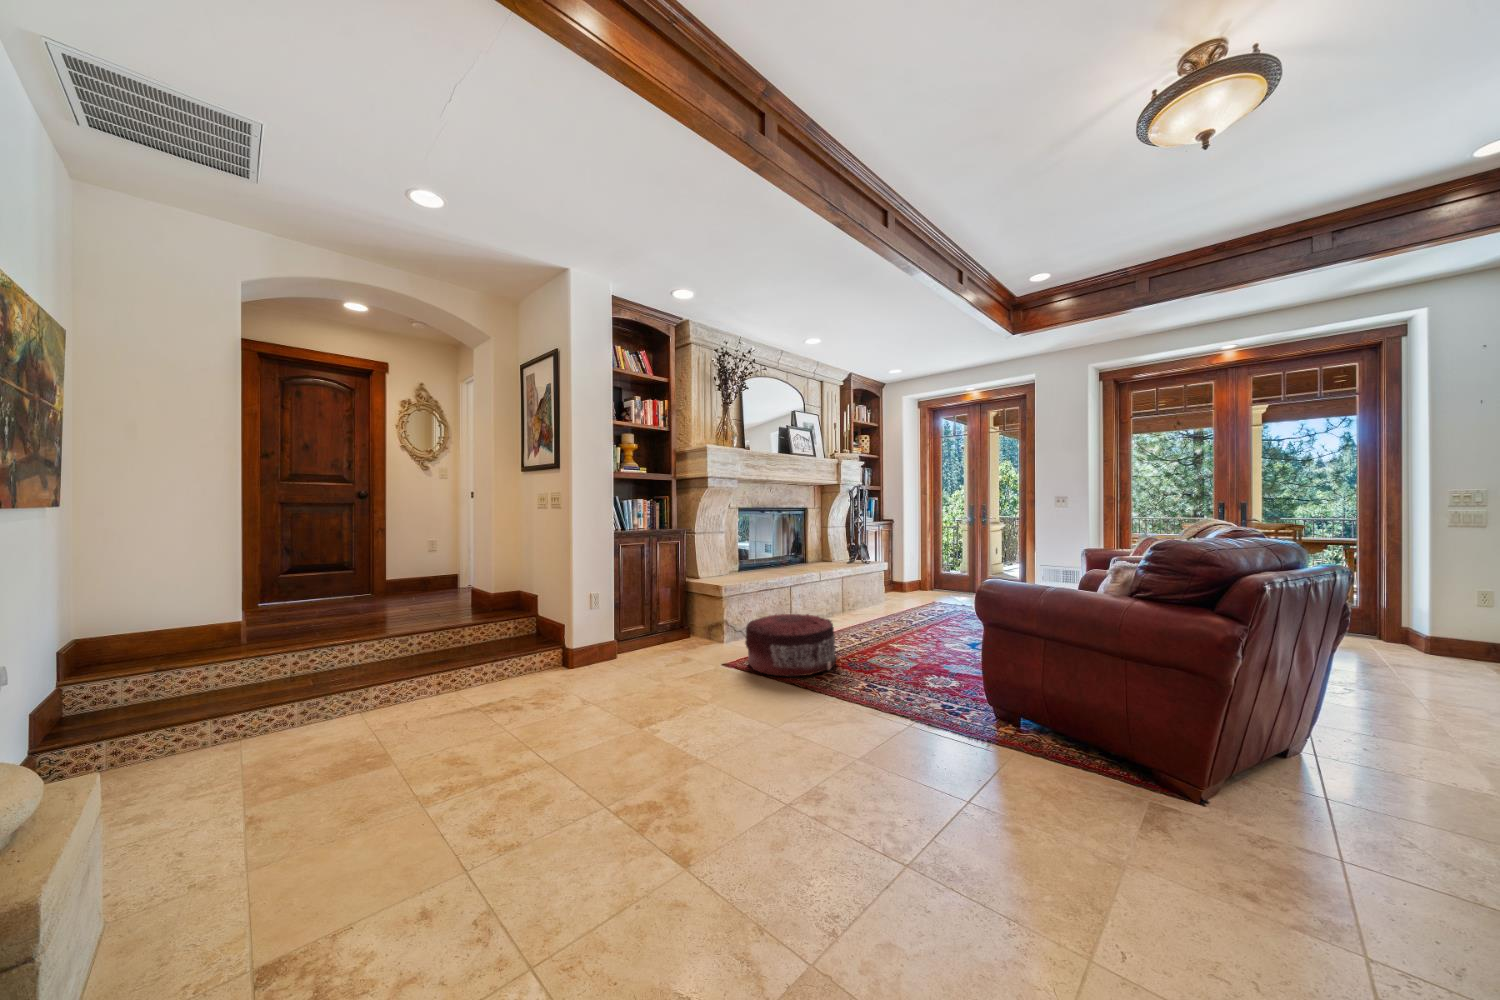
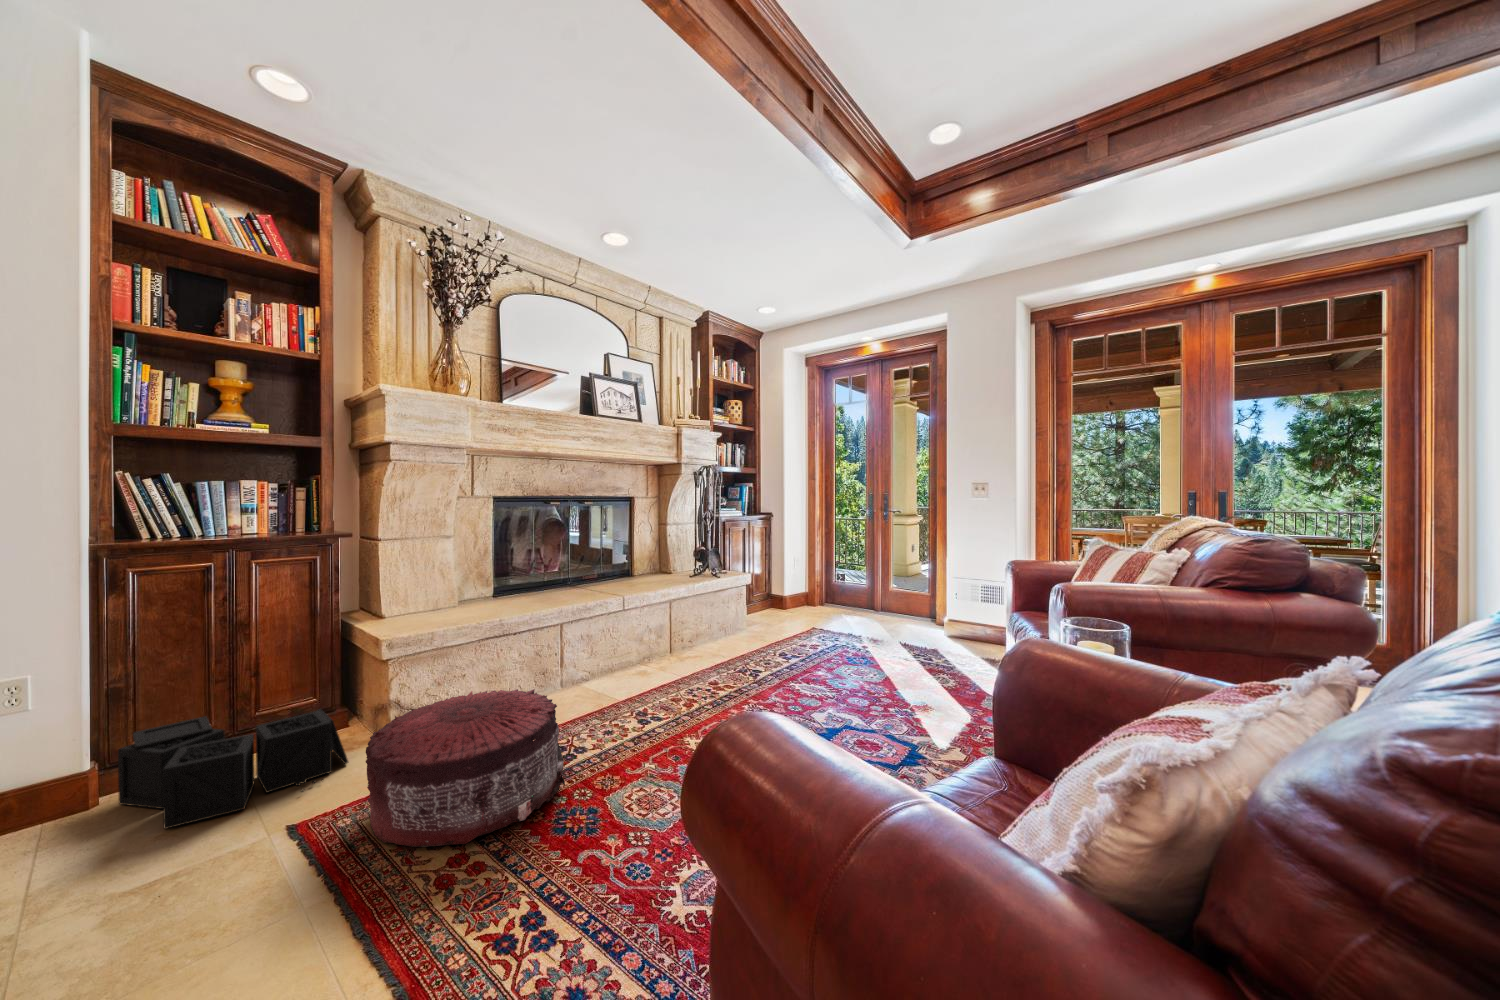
storage bin: none [614,623,709,668] -> present [118,709,348,829]

